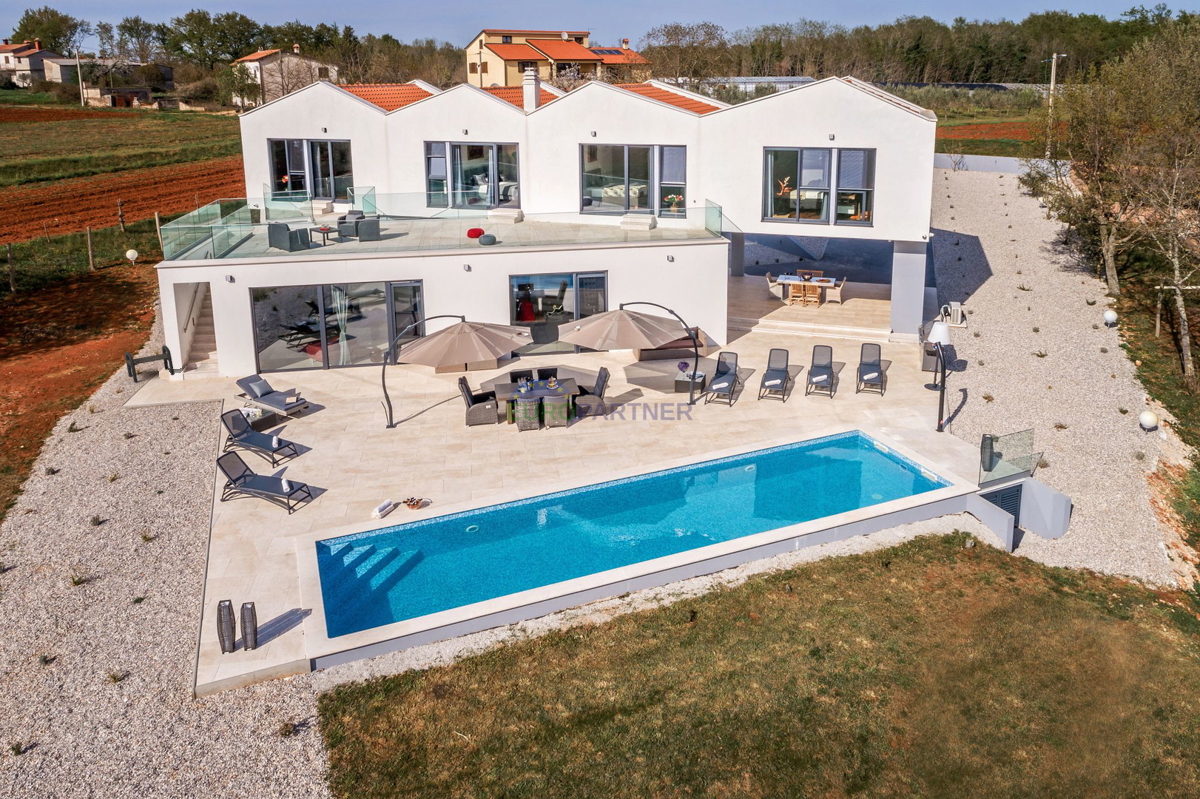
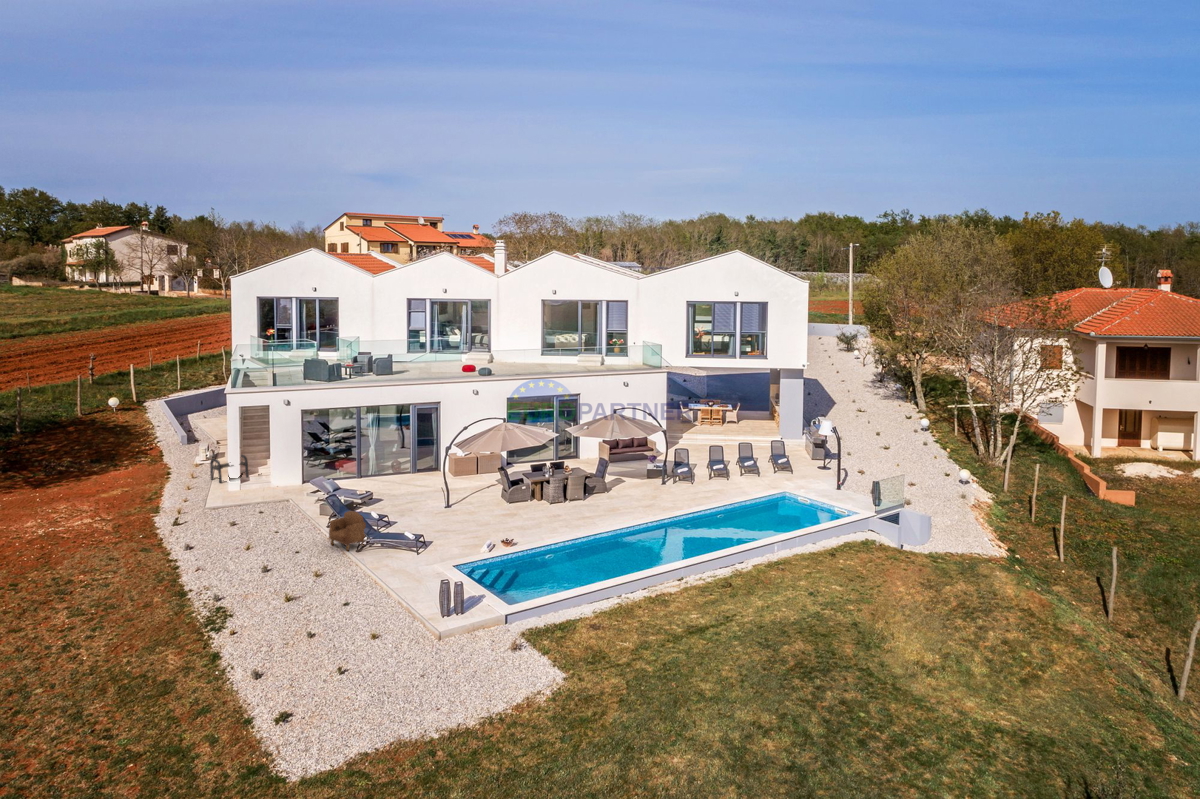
armchair: none [184,452,231,507] -> present [329,511,366,551]

